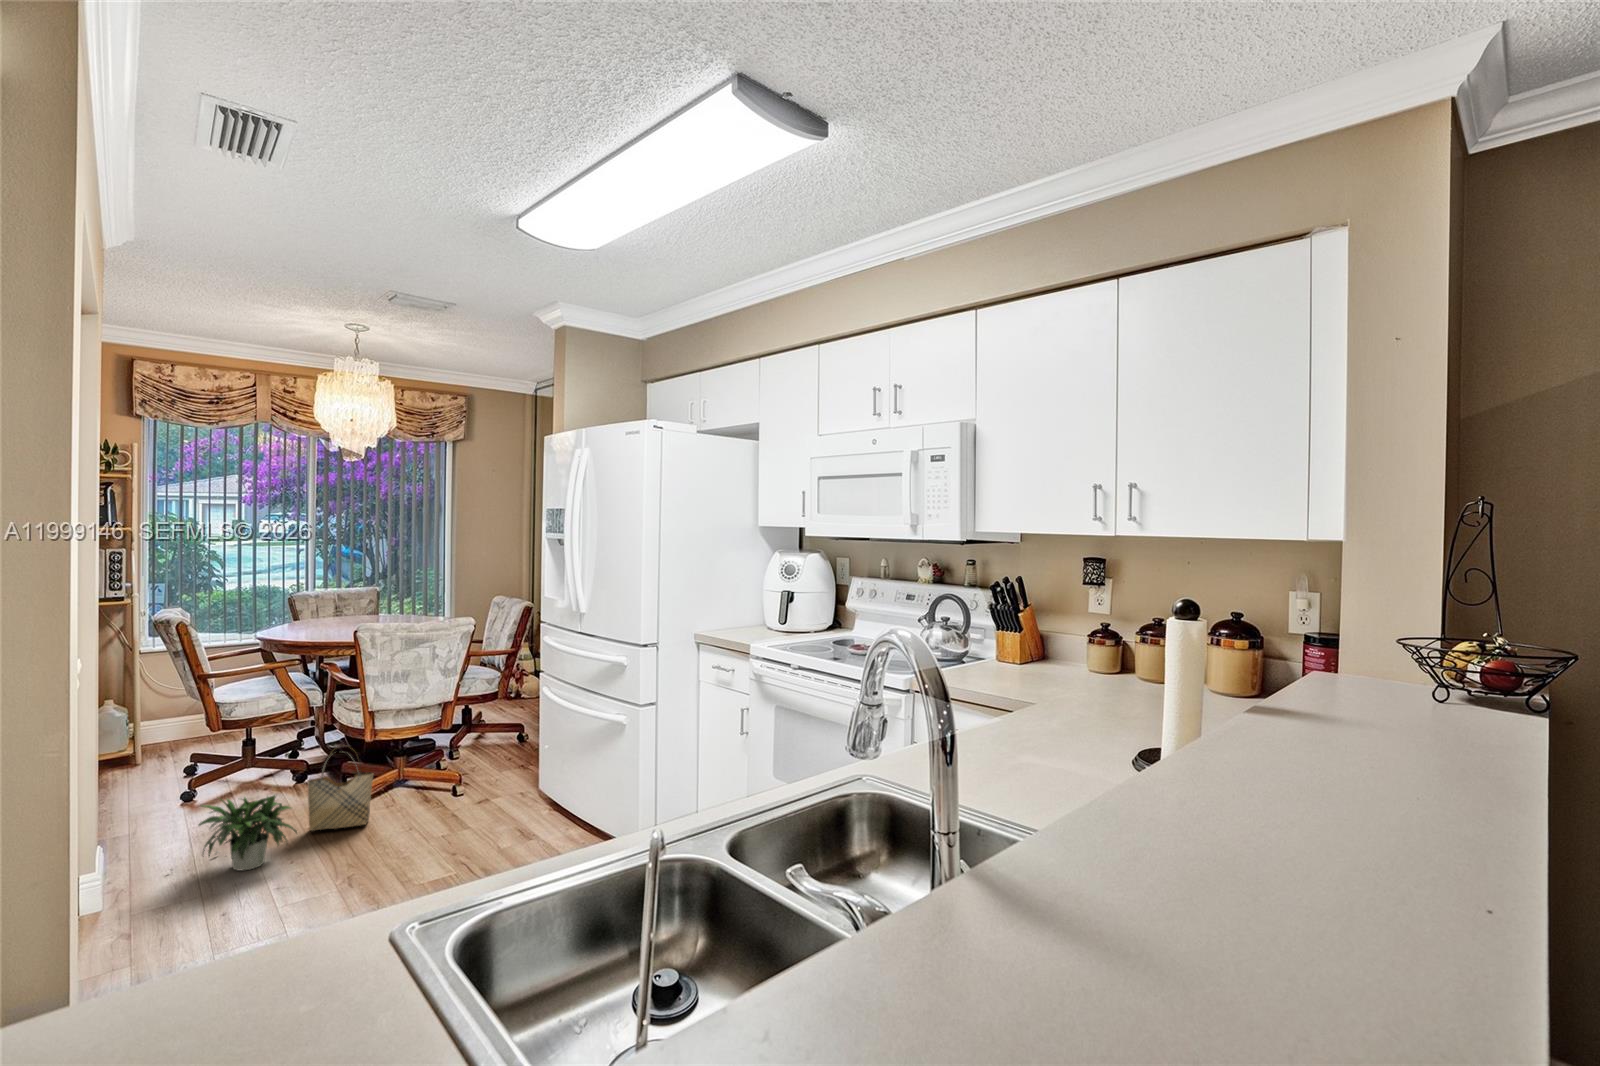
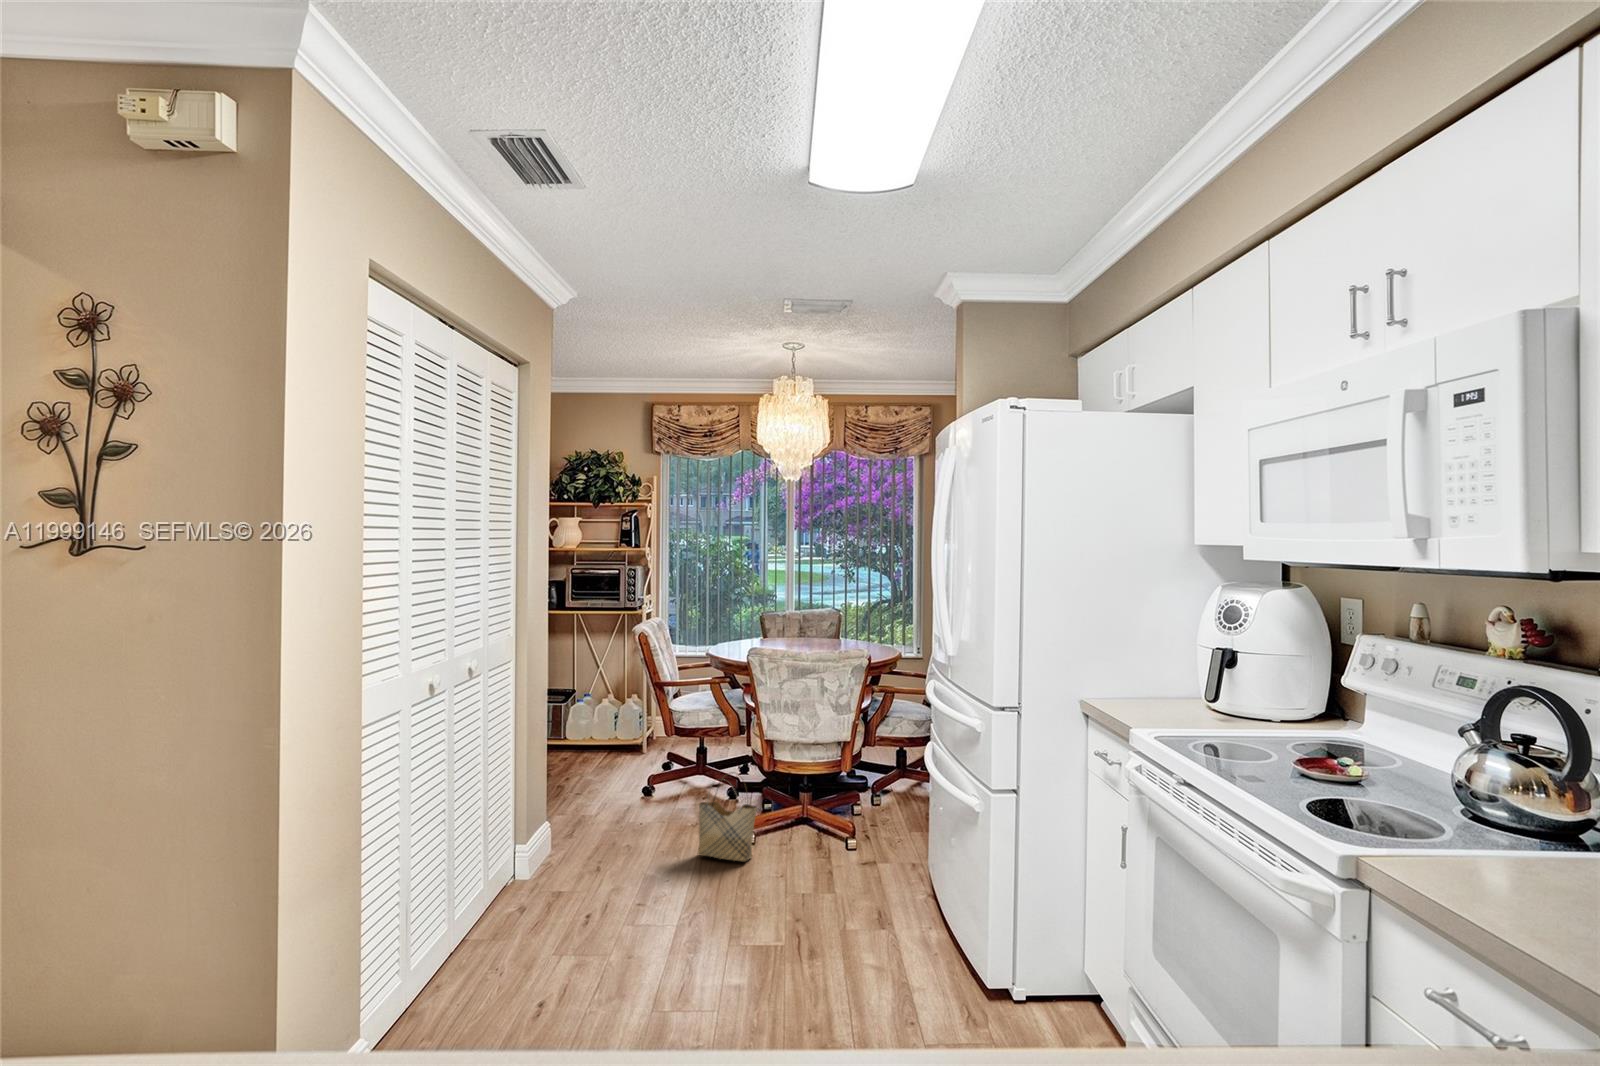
potted plant: present [171,795,297,871] -> none [580,802,673,882]

